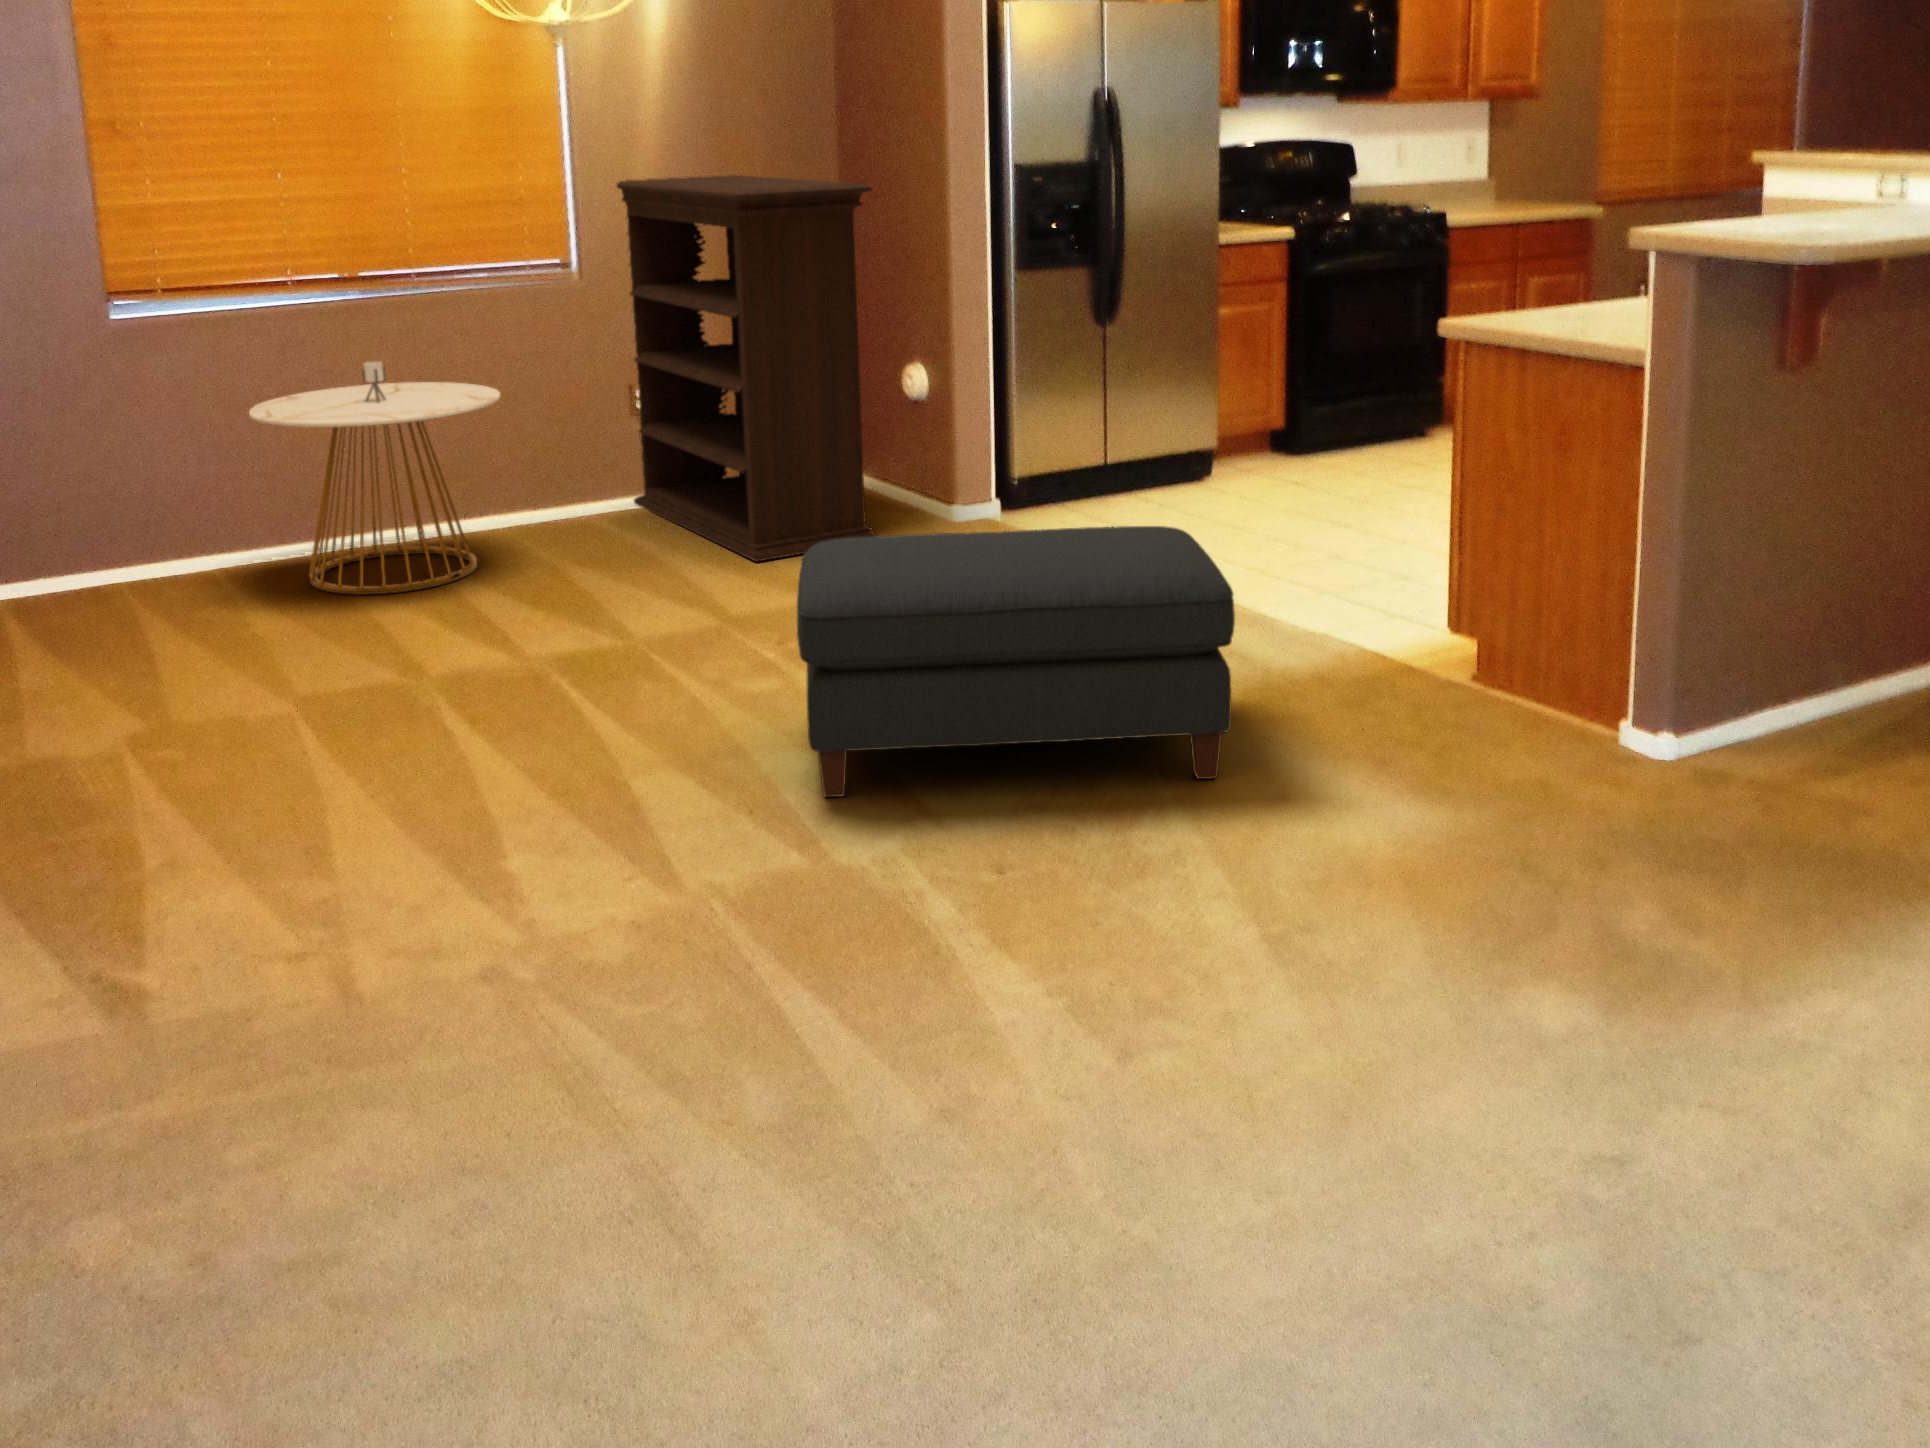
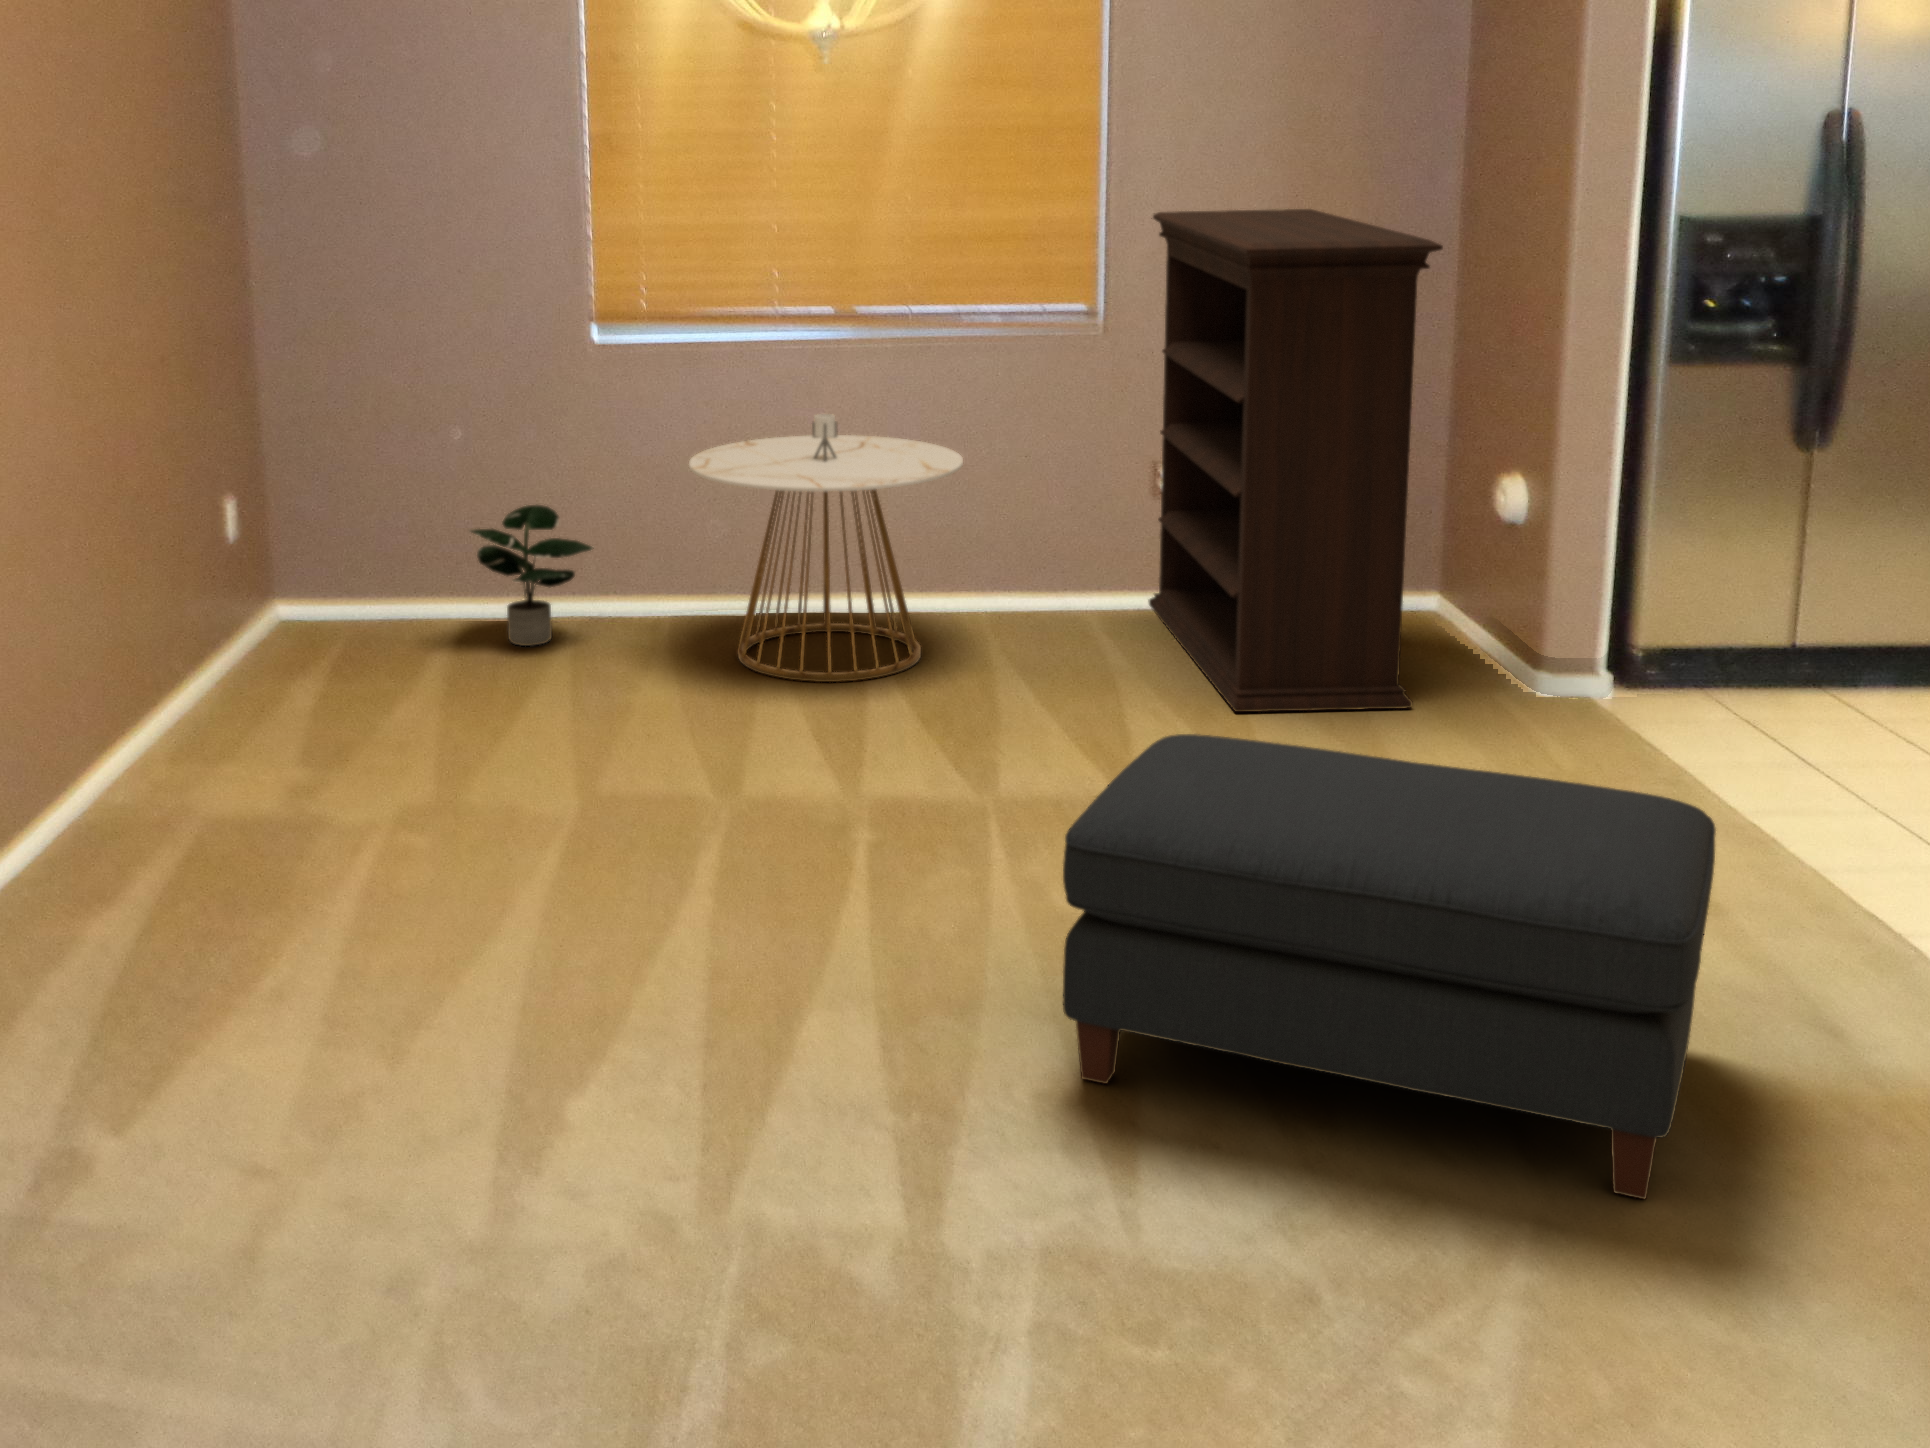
potted plant: none [22,476,154,608] -> present [471,505,592,646]

